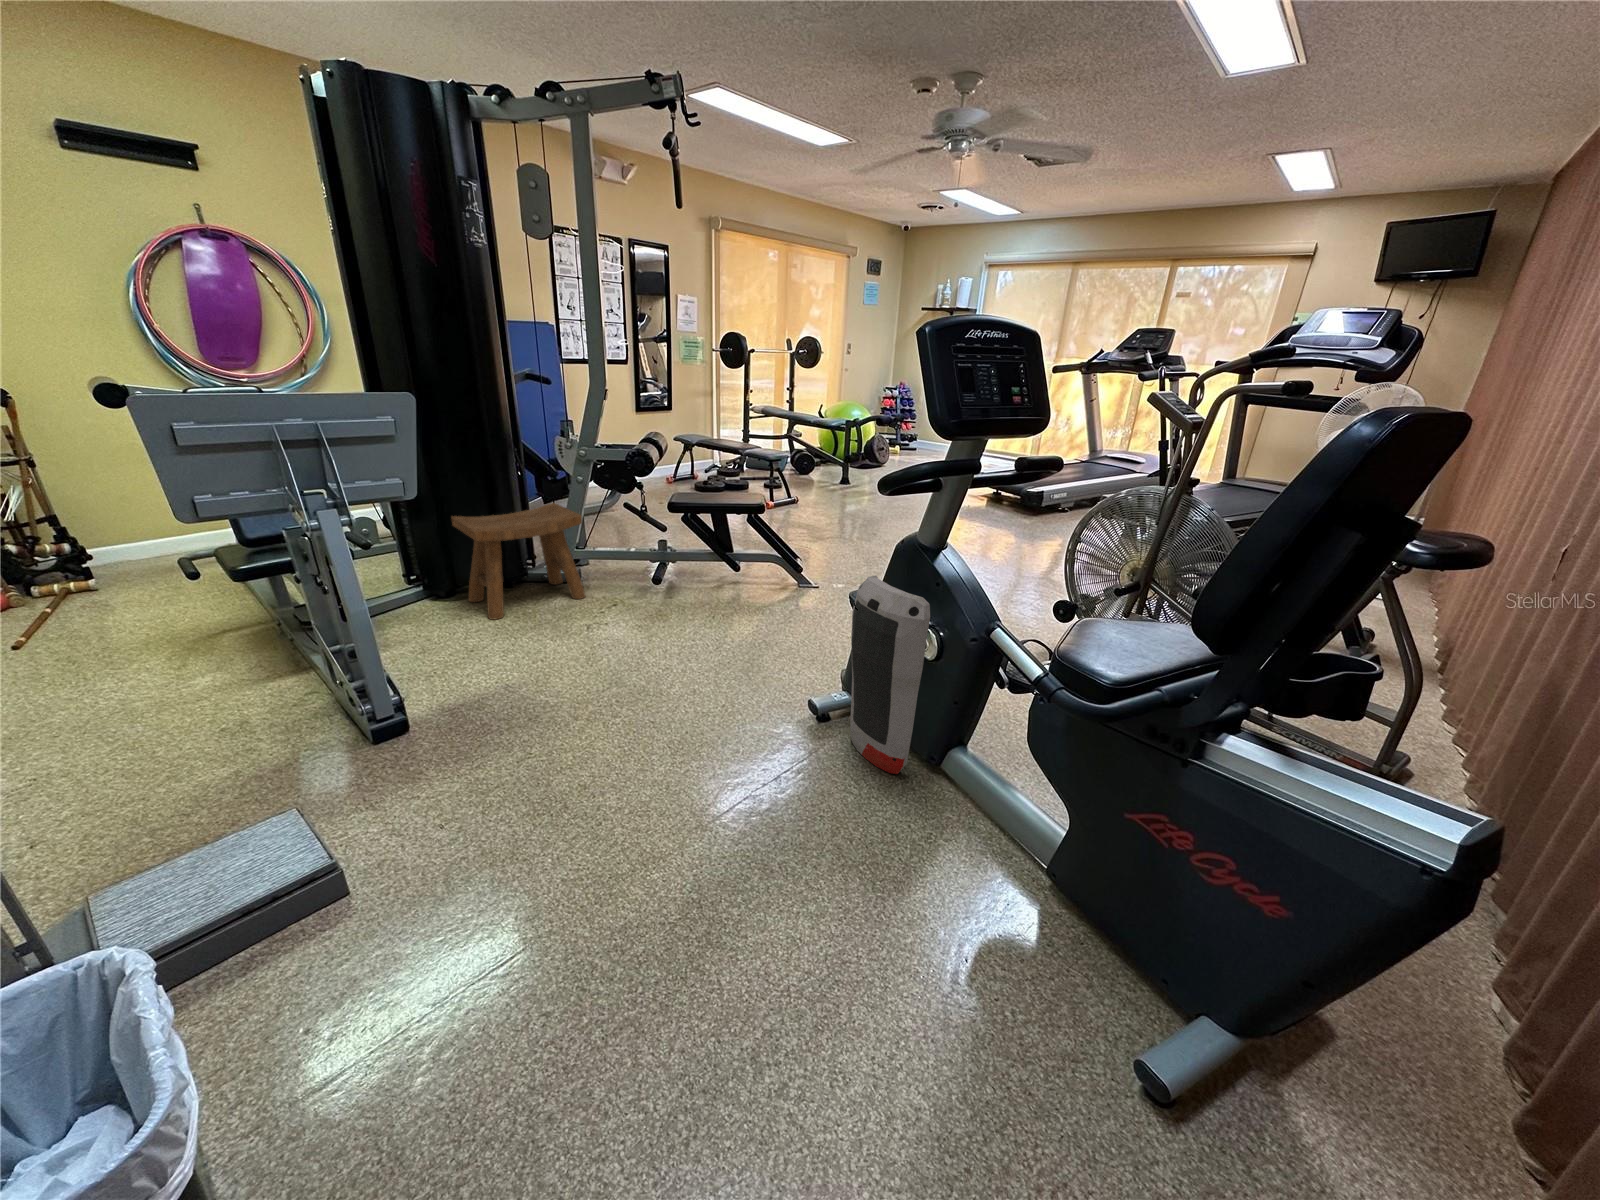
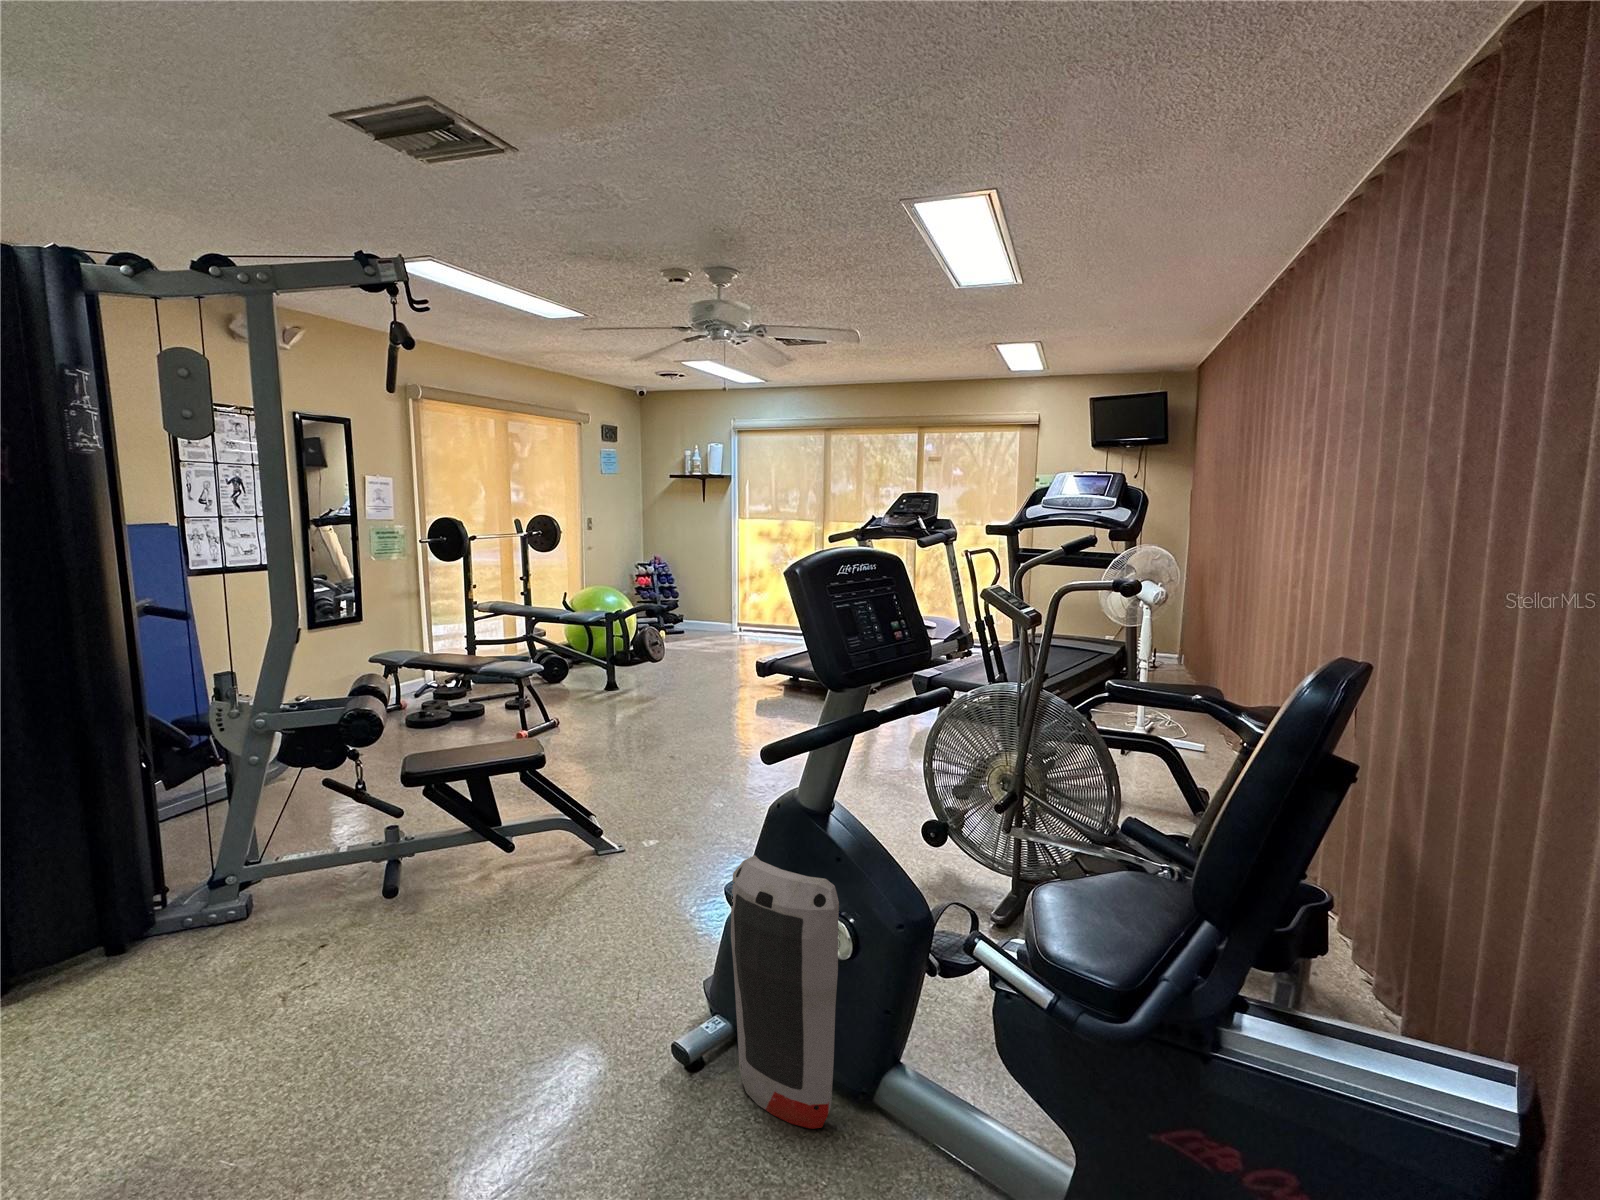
stool: present [451,503,586,619] -> none [13,801,266,1026]

